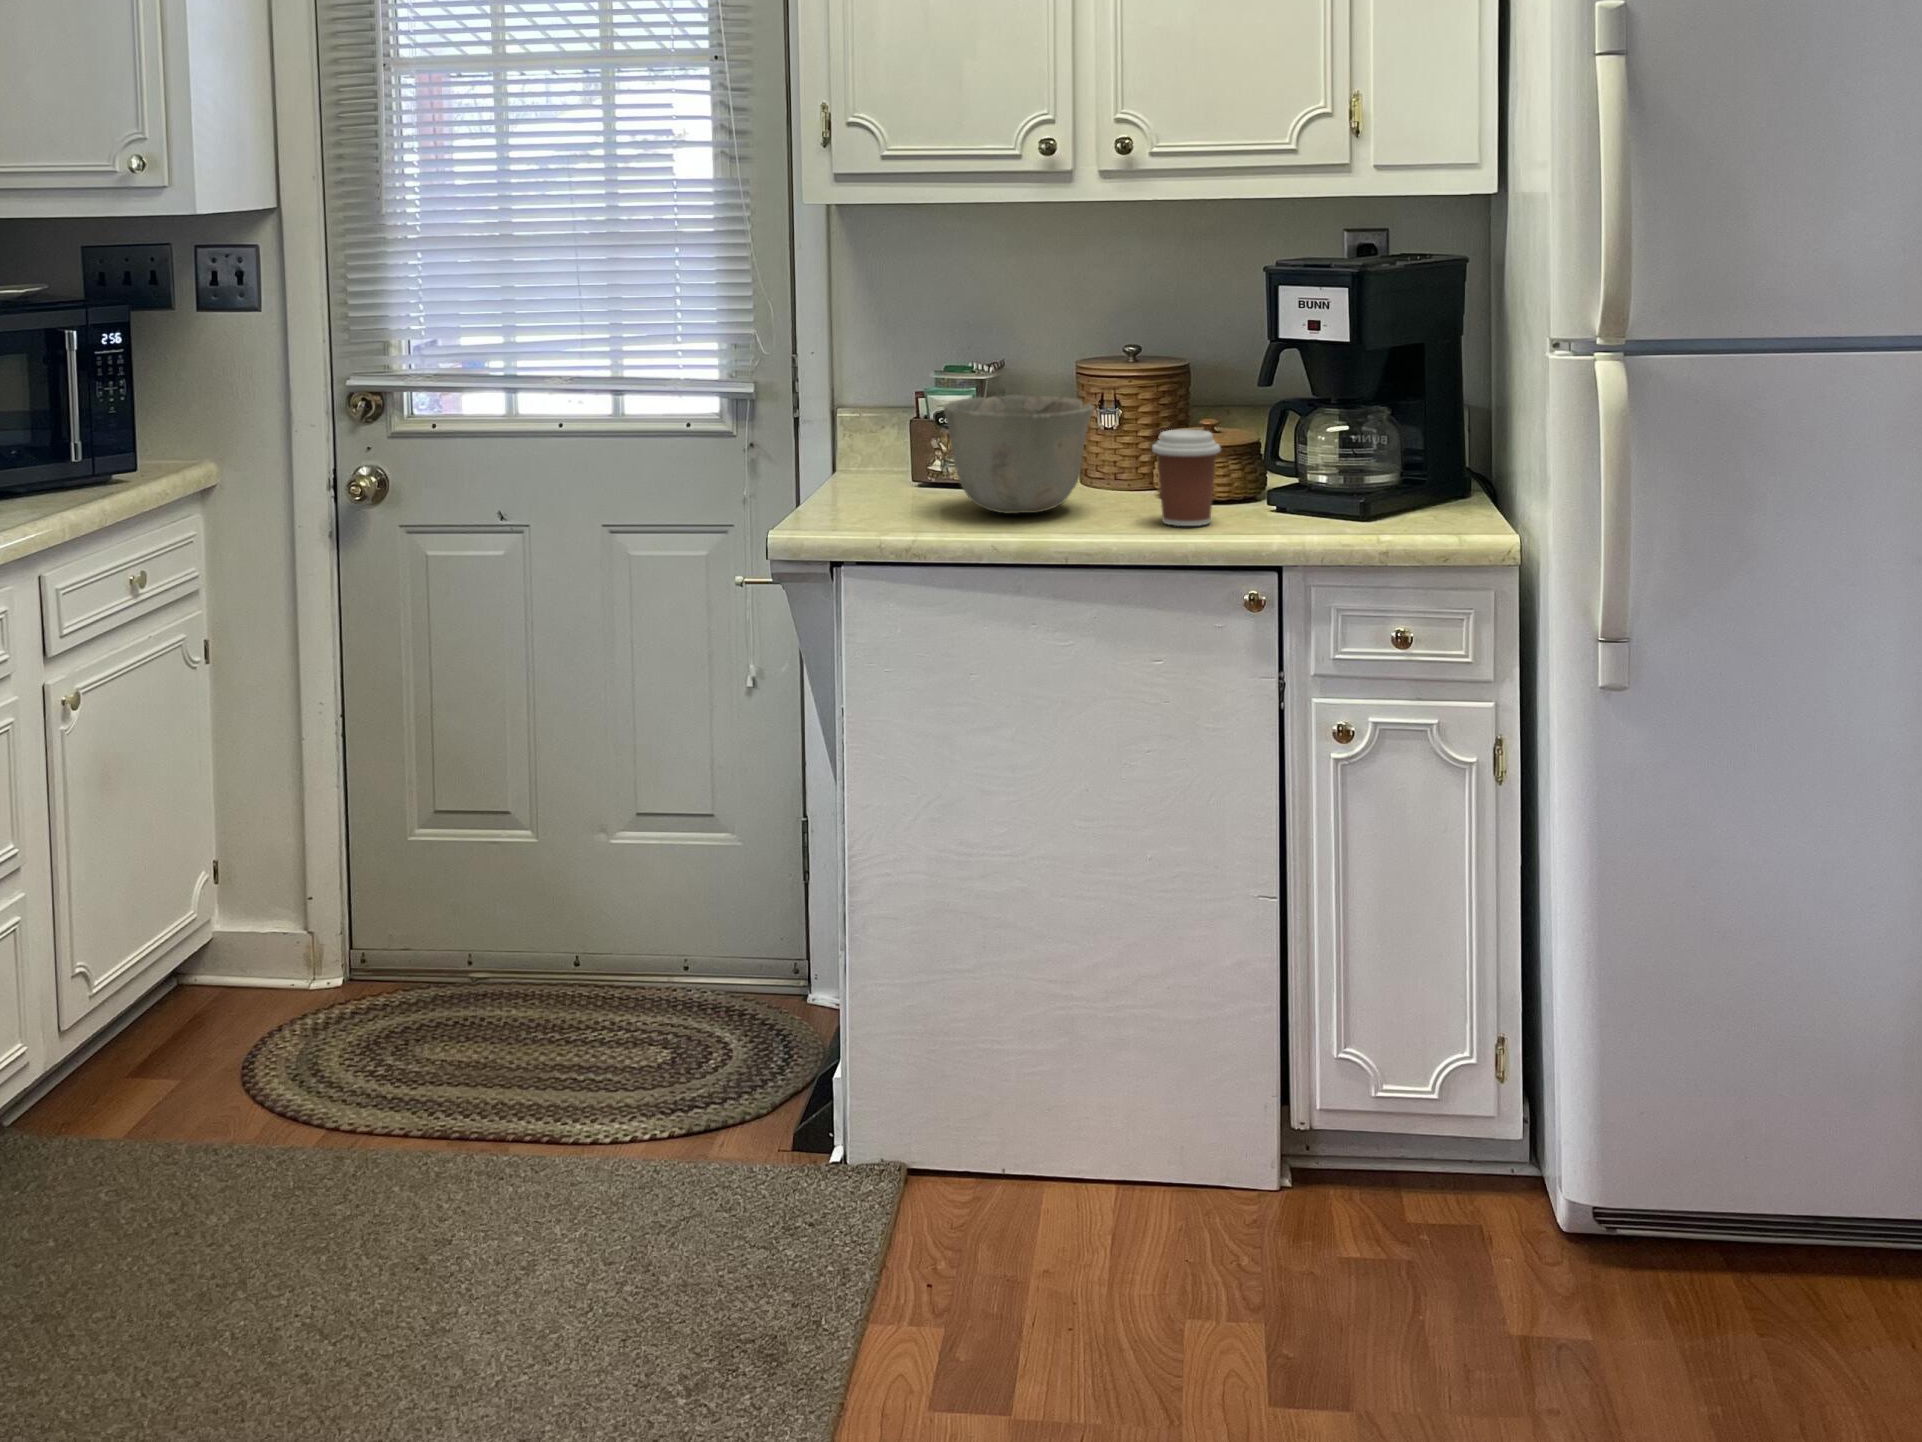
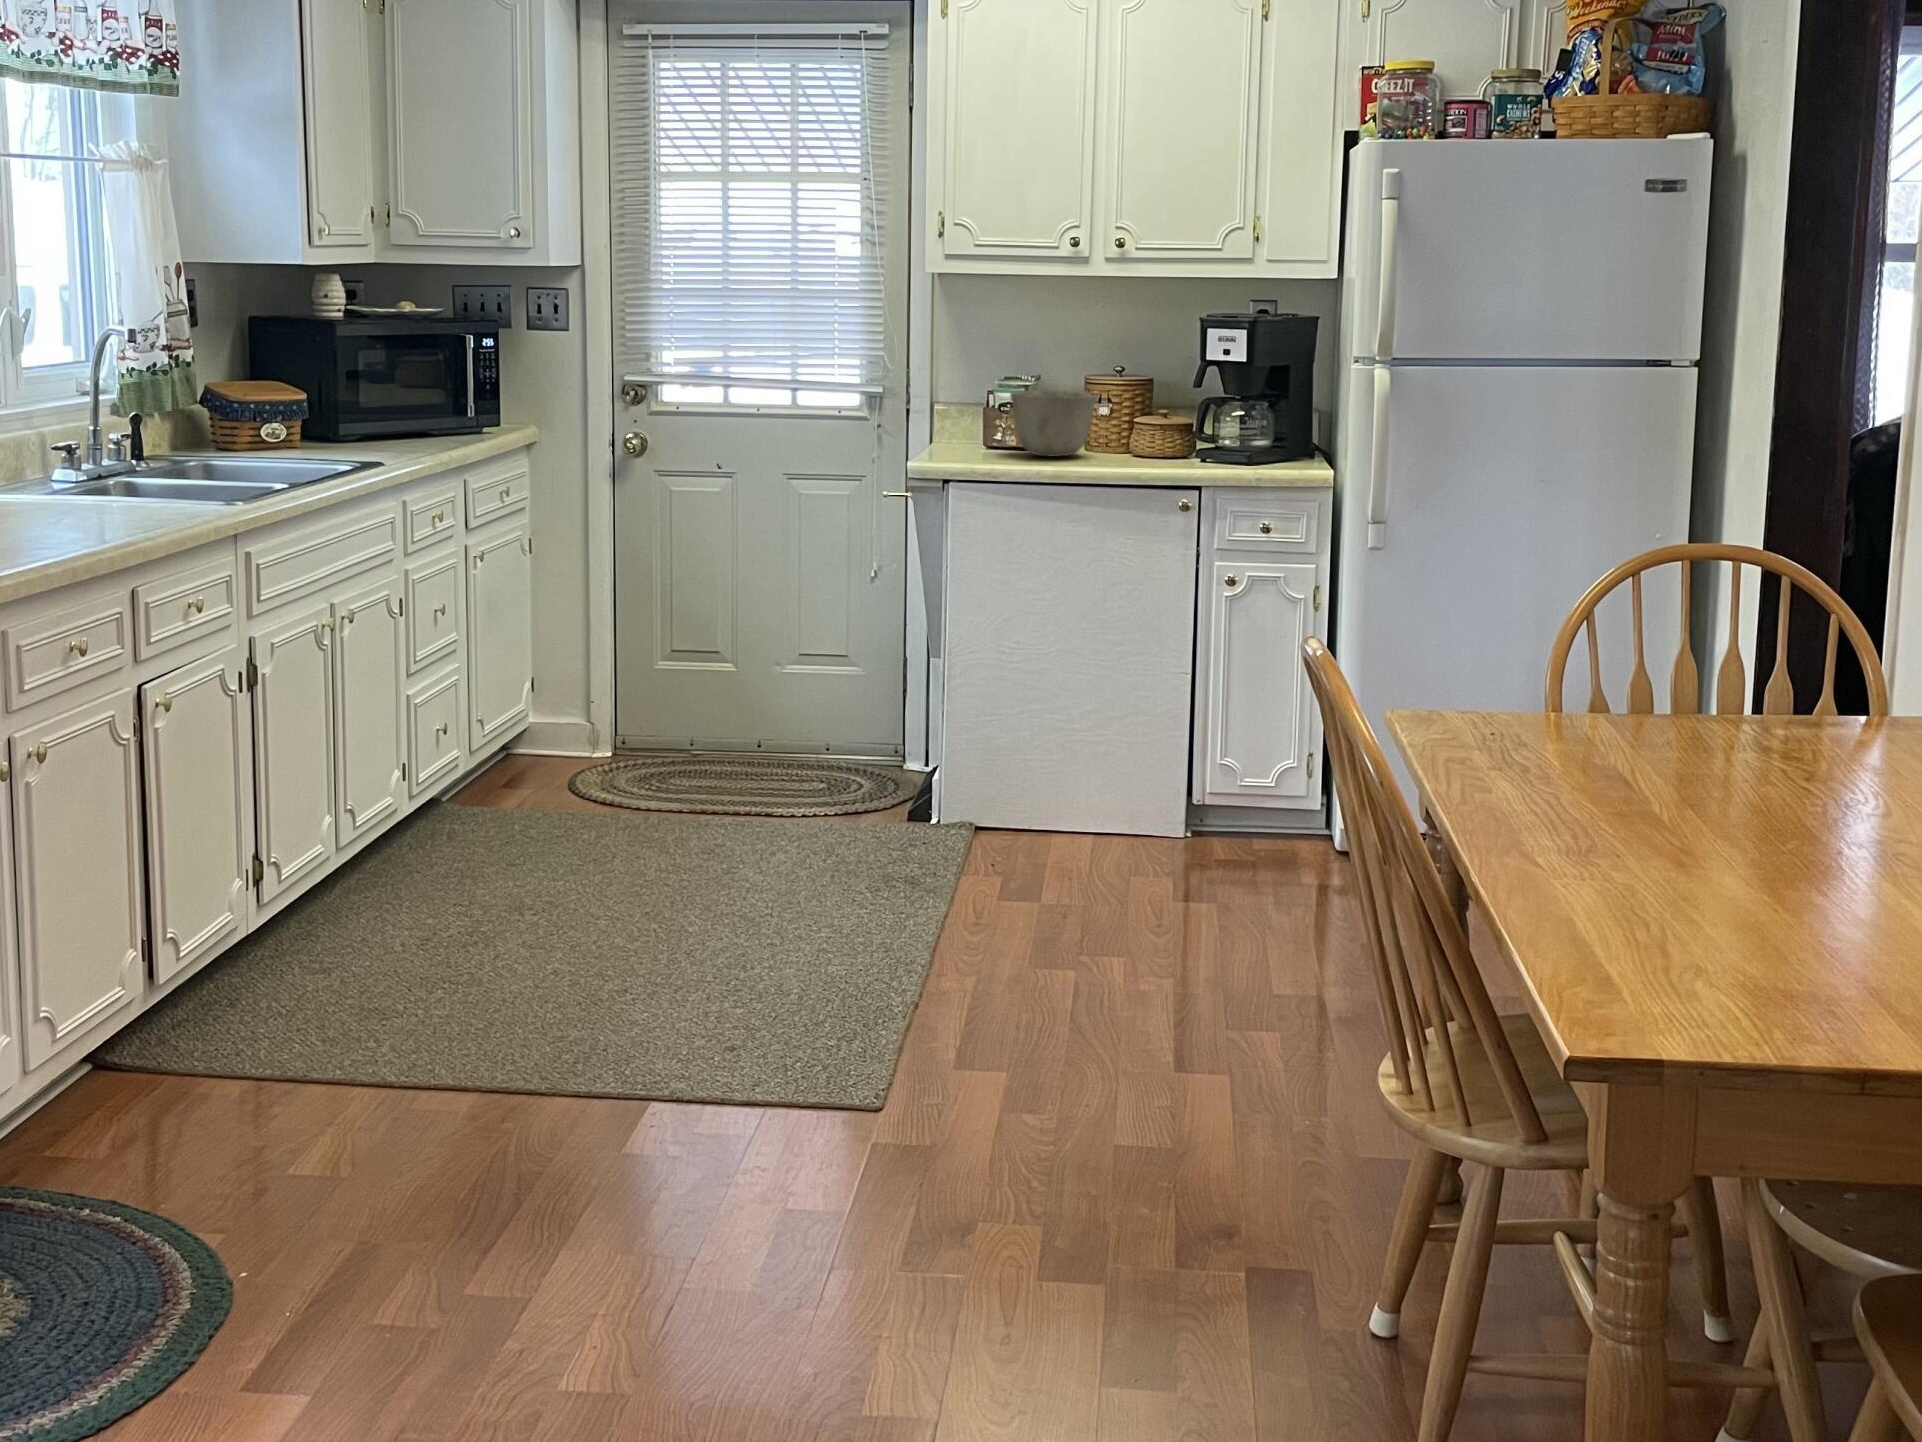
coffee cup: present [1152,430,1221,526] -> none [1131,409,1170,463]

